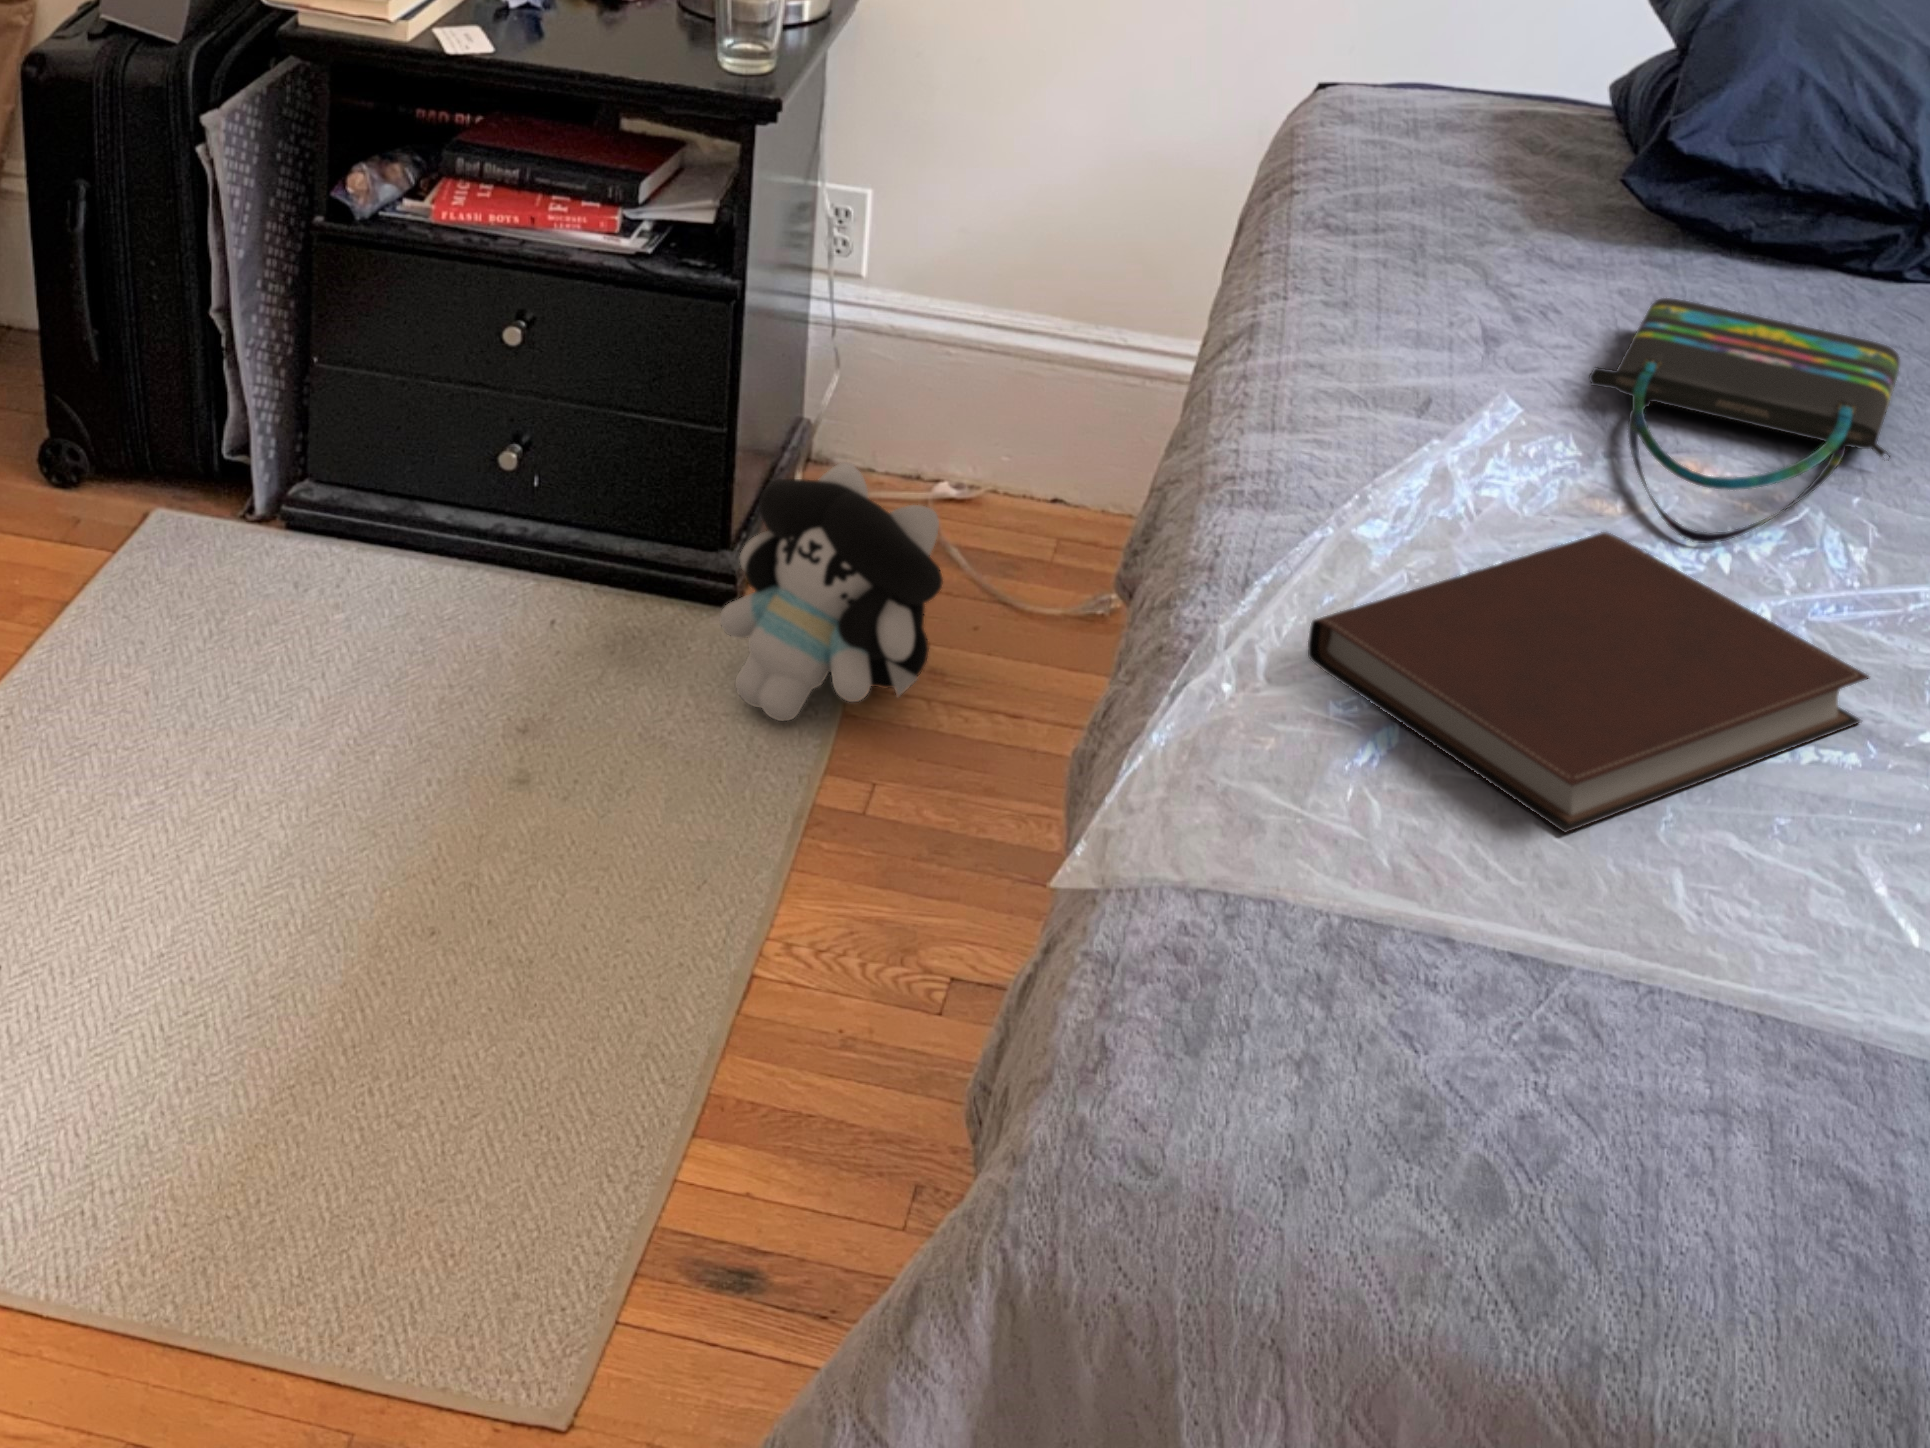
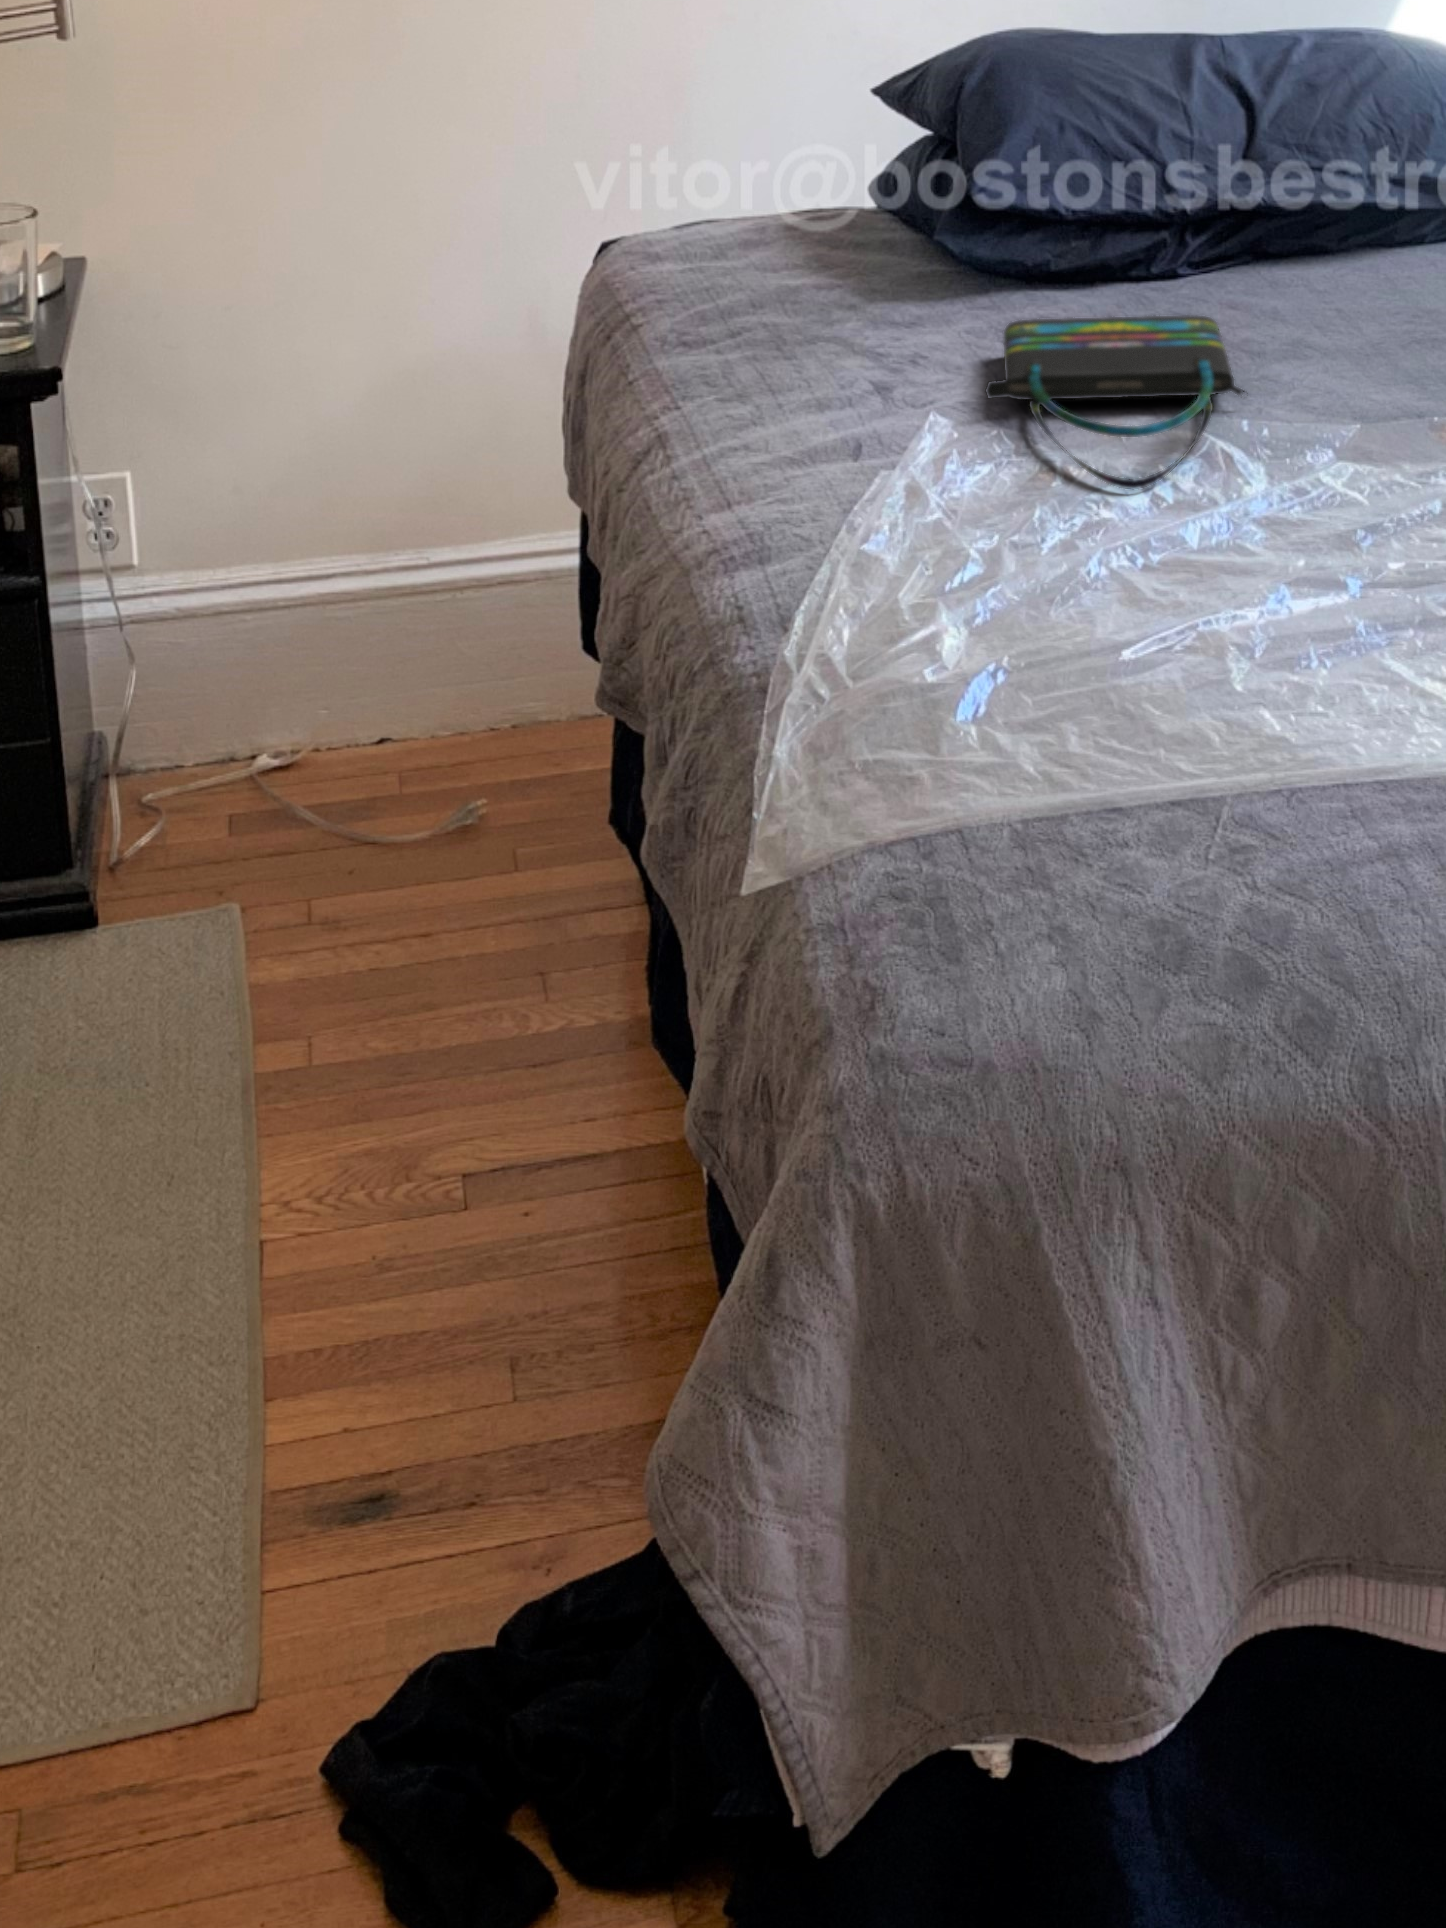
plush toy: present [720,462,943,721] -> none [99,729,338,1010]
notebook: present [1308,532,1869,832] -> none [872,490,1332,711]

